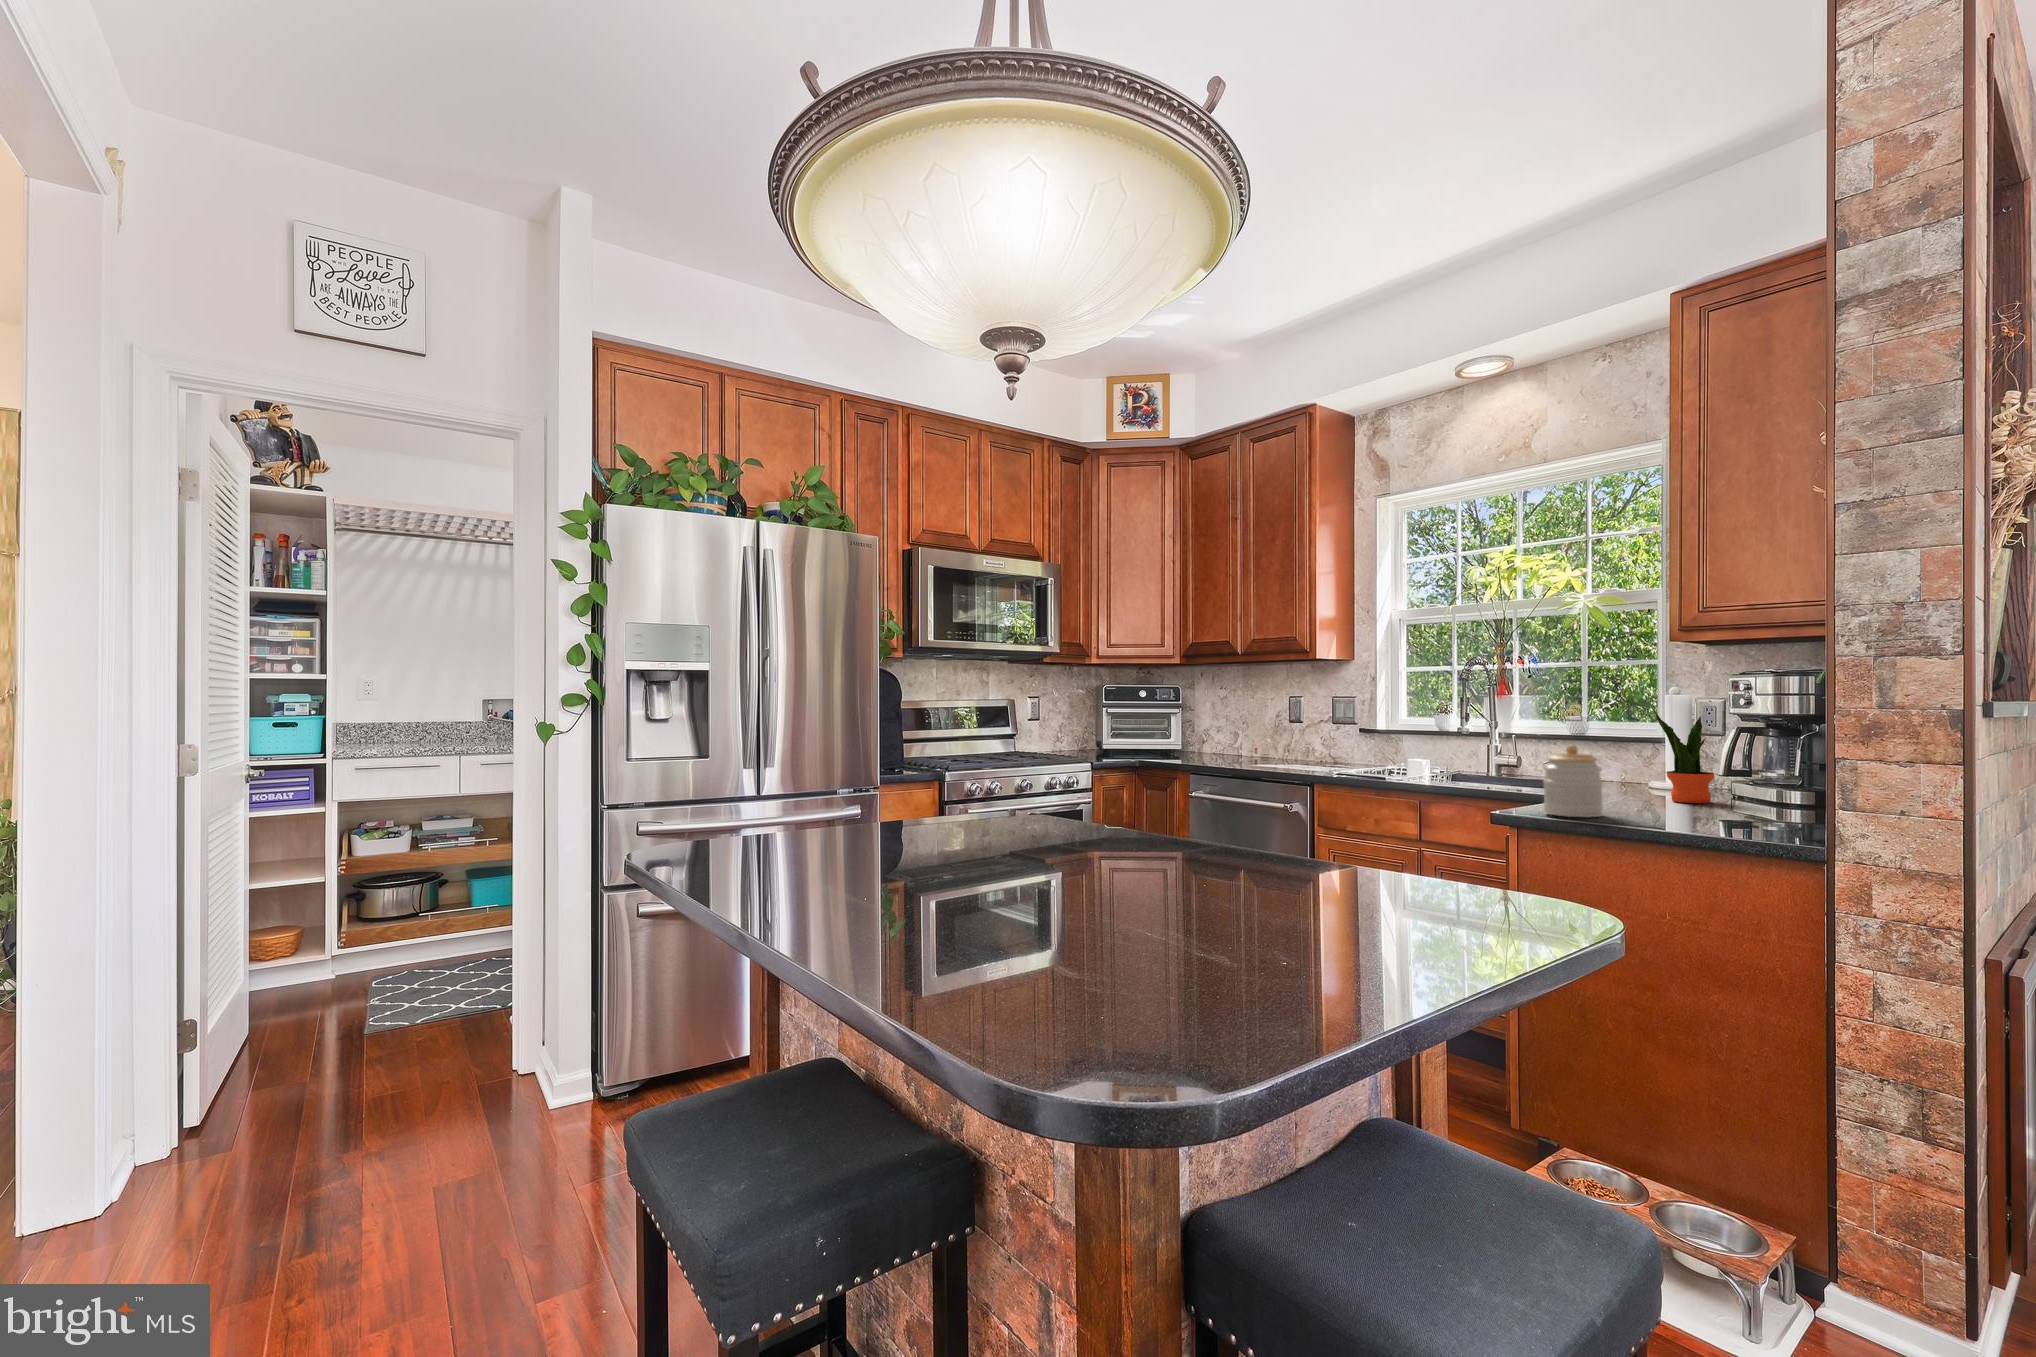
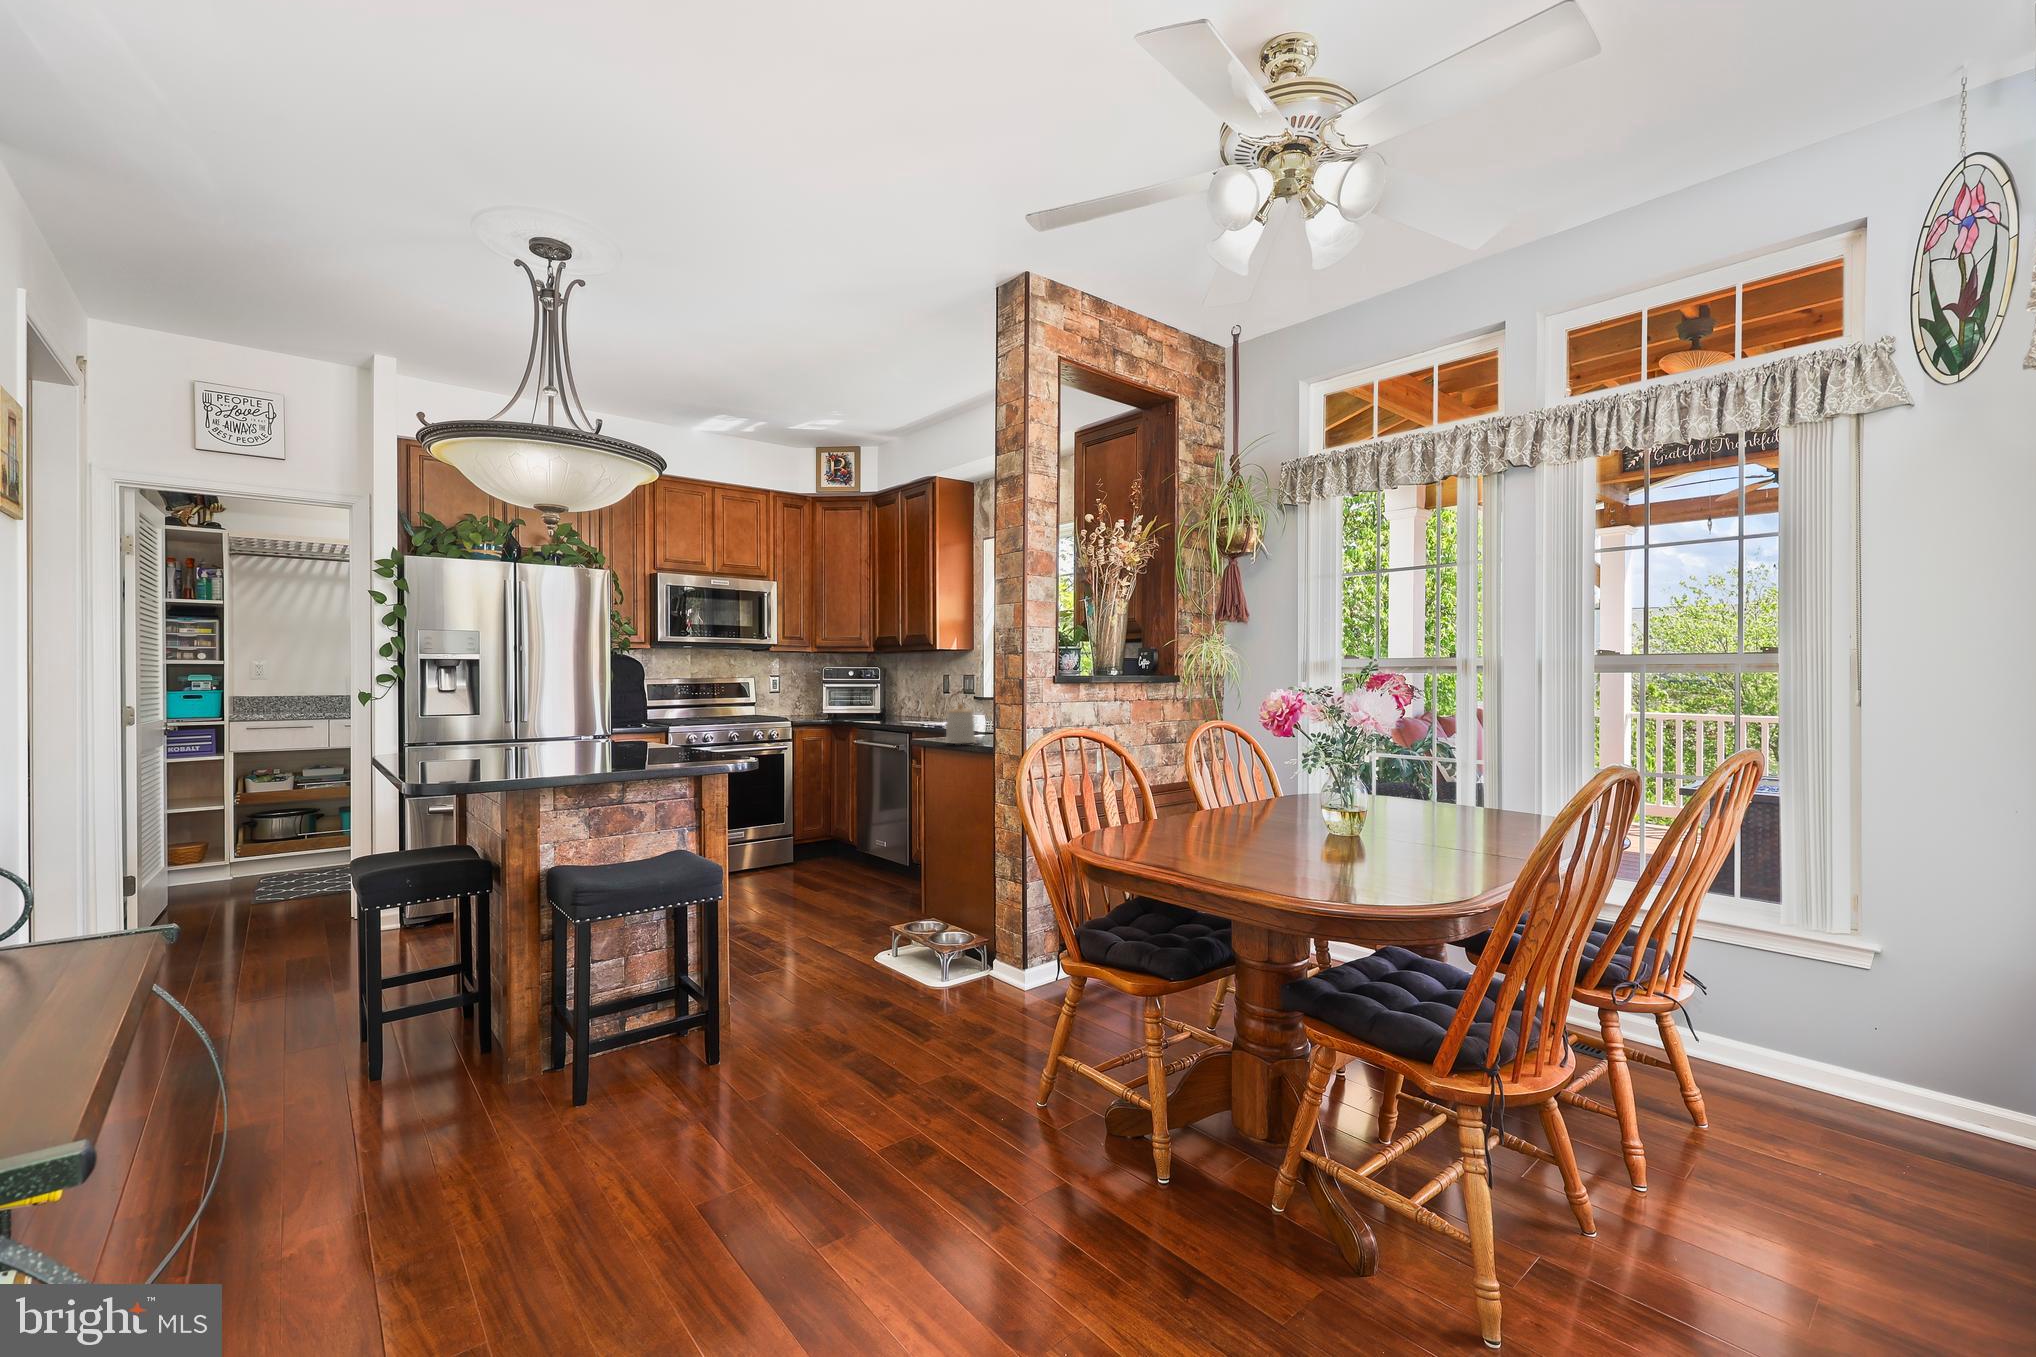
potted plant: present [1653,709,1714,803] -> none [1036,683,1060,737]

